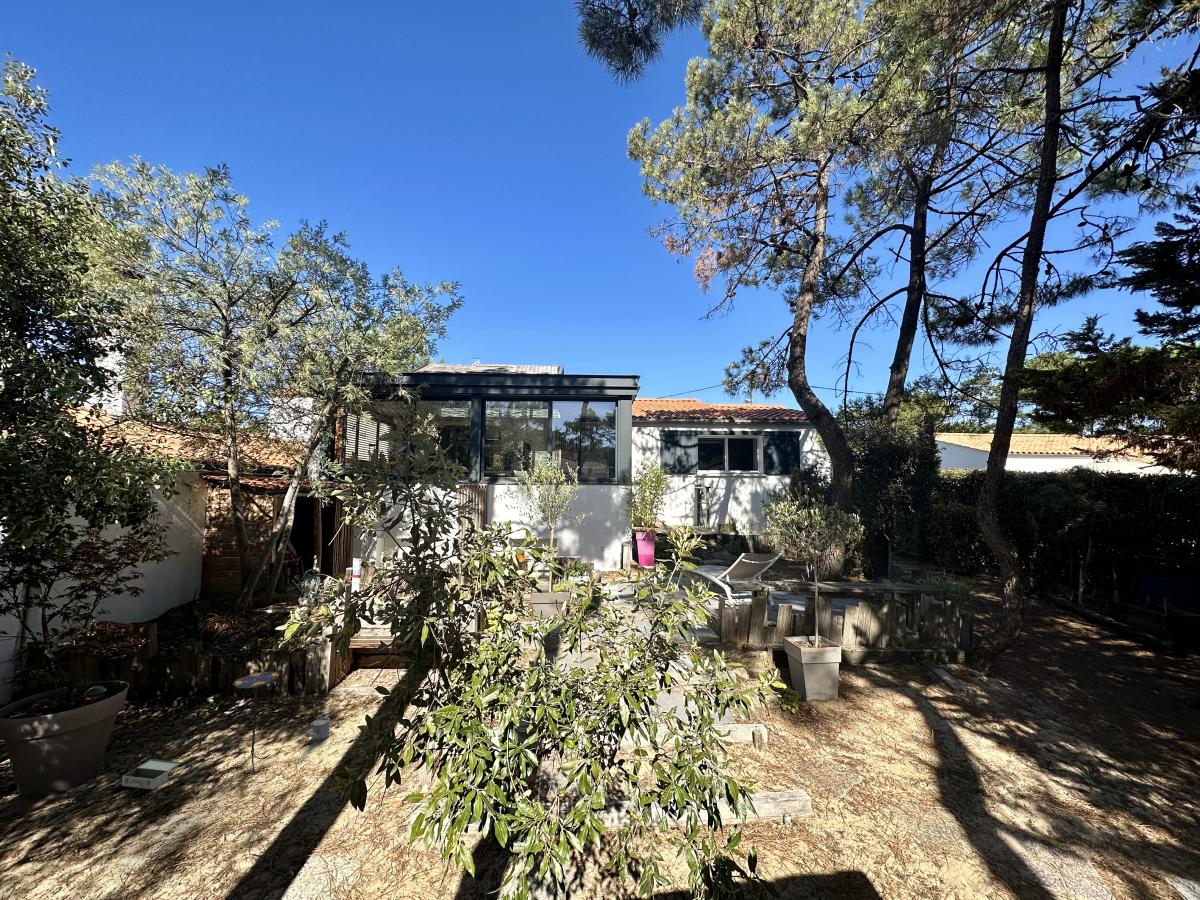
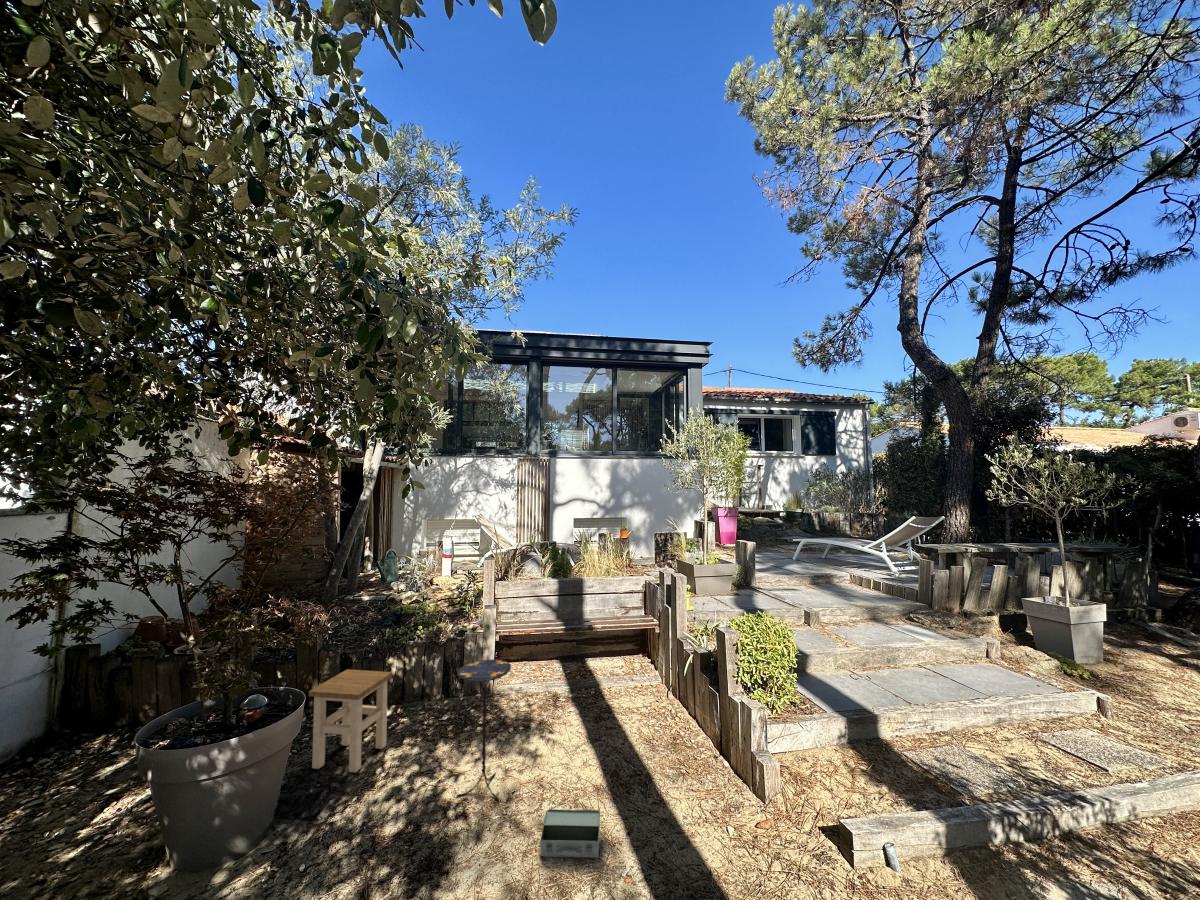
stool: none [154,671,224,747] -> present [309,669,392,773]
watering can: present [305,714,330,741] -> none [529,716,550,752]
toolbox: present [122,759,181,789] -> present [540,809,600,858]

